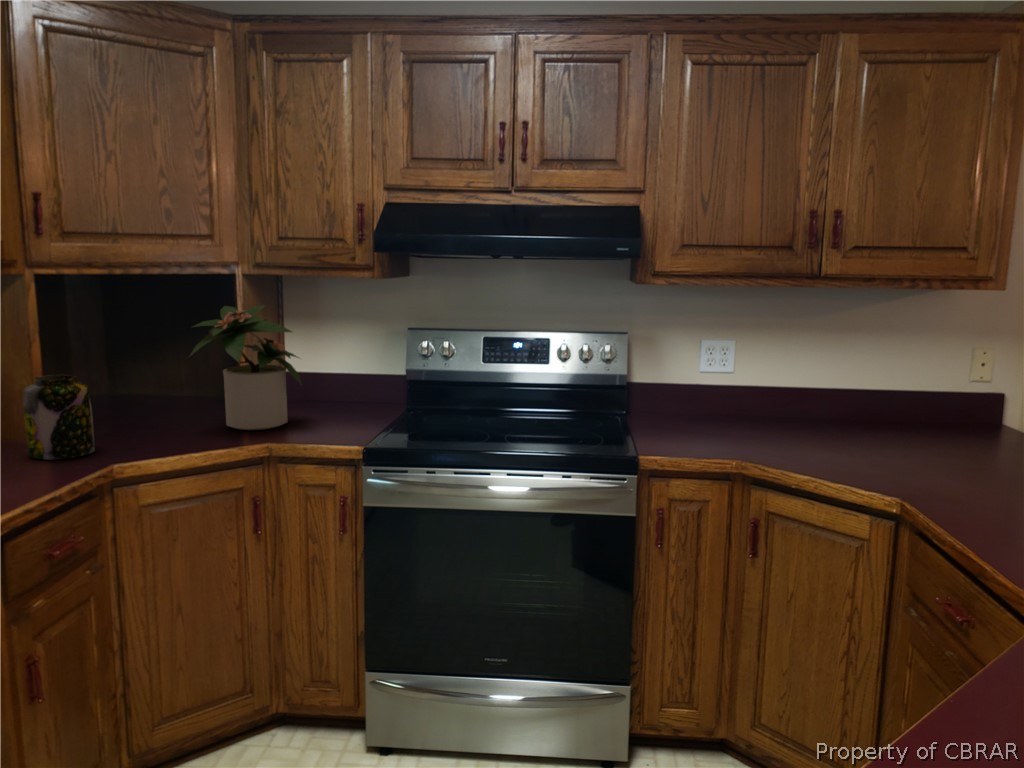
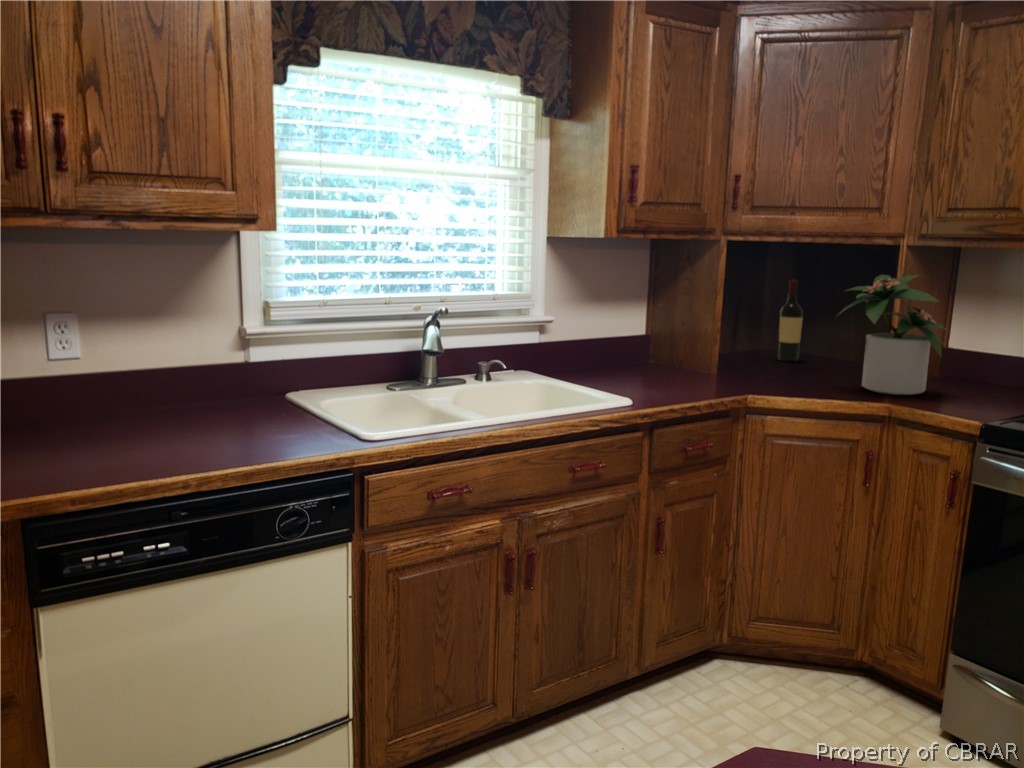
wine bottle: none [100,313,130,406] -> present [778,280,803,362]
jar: present [23,375,95,459] -> none [697,320,747,386]

